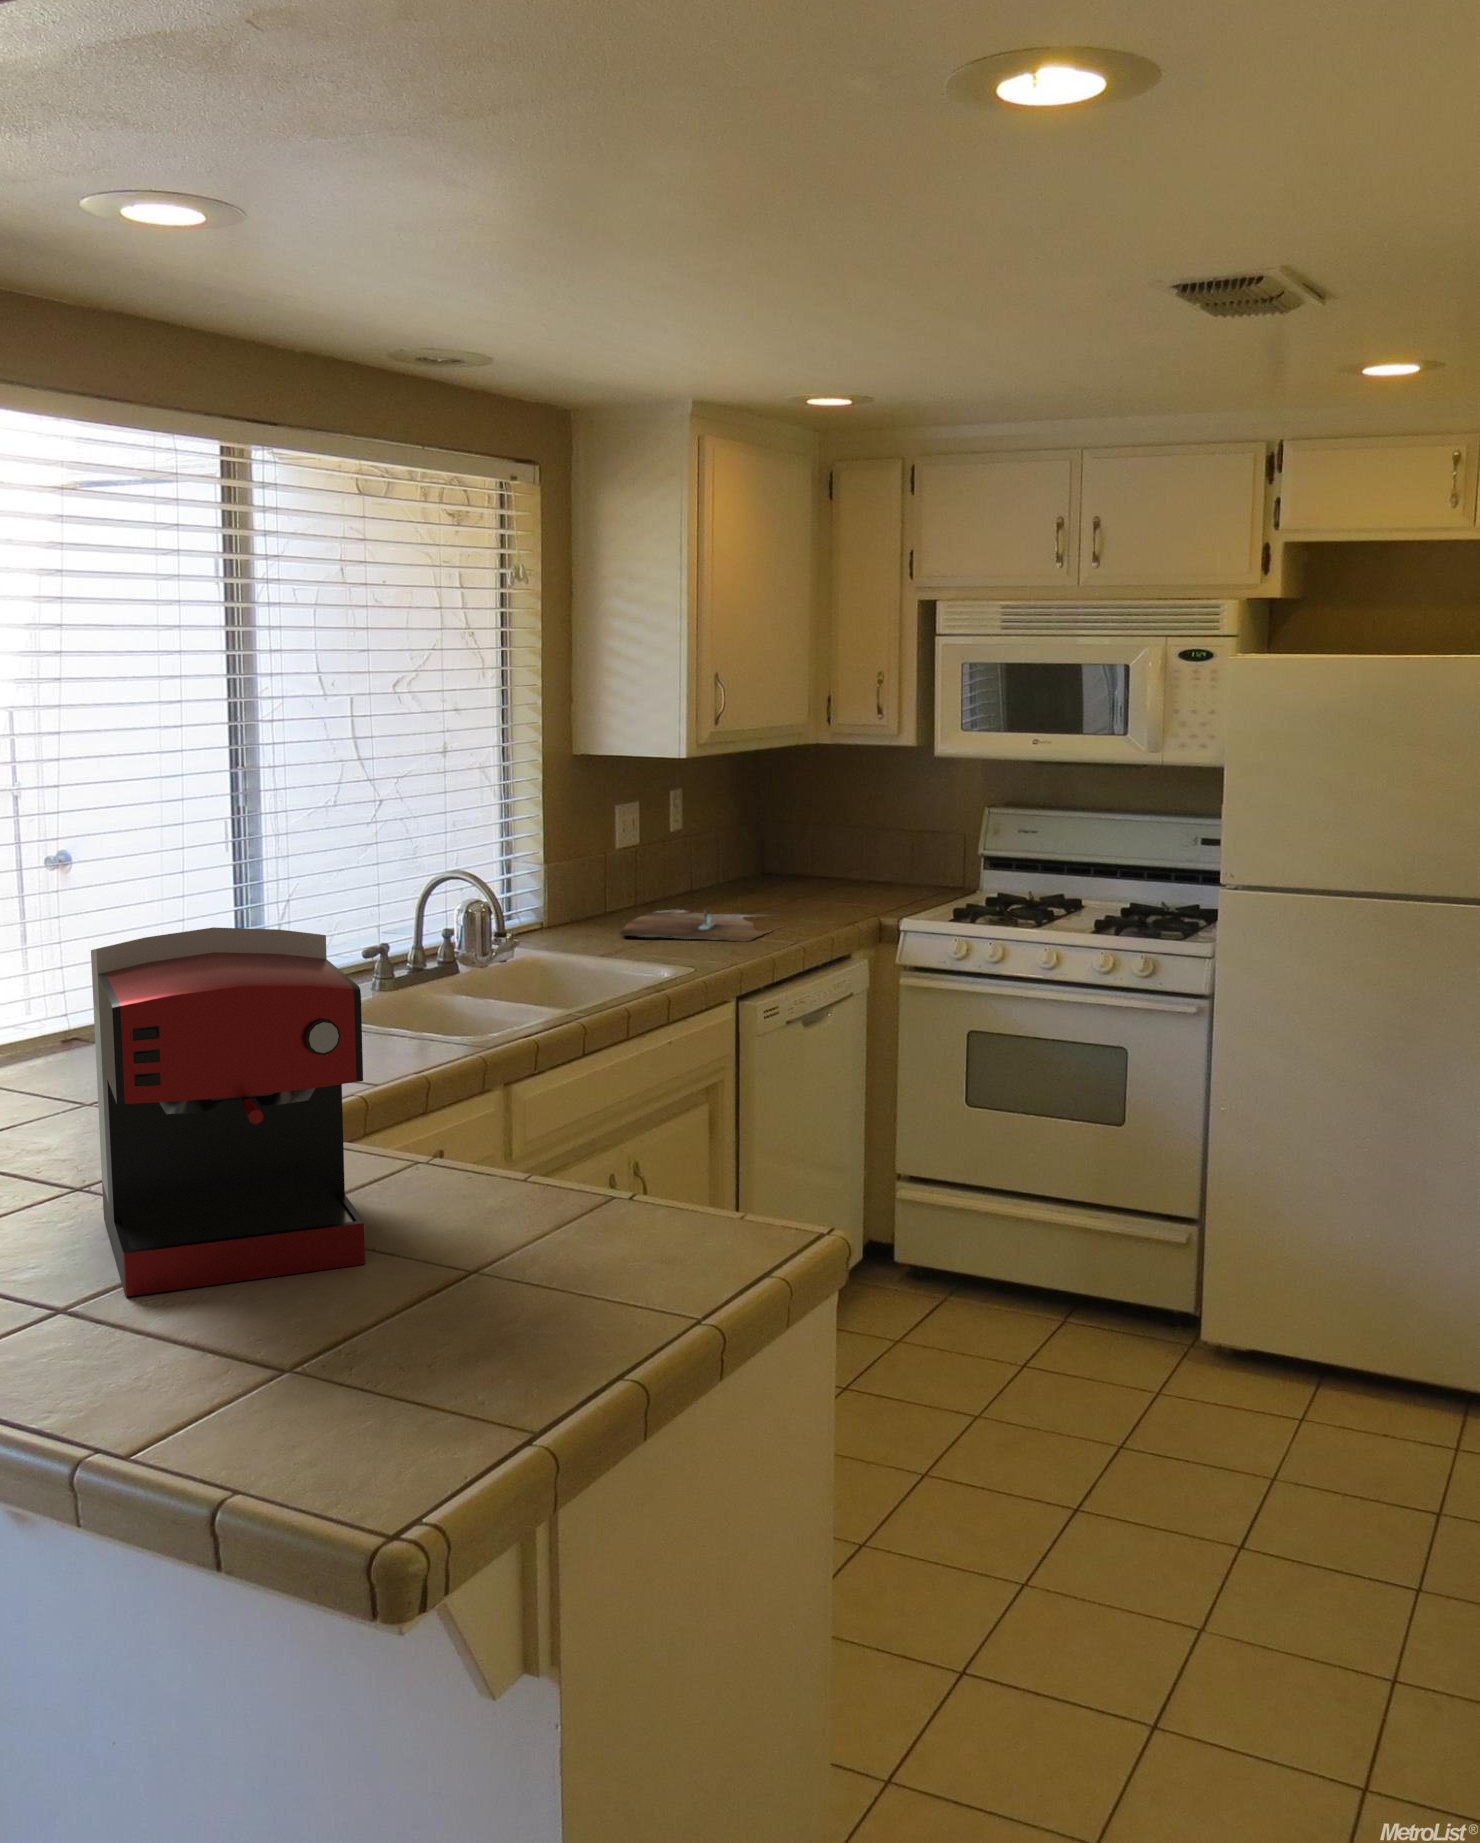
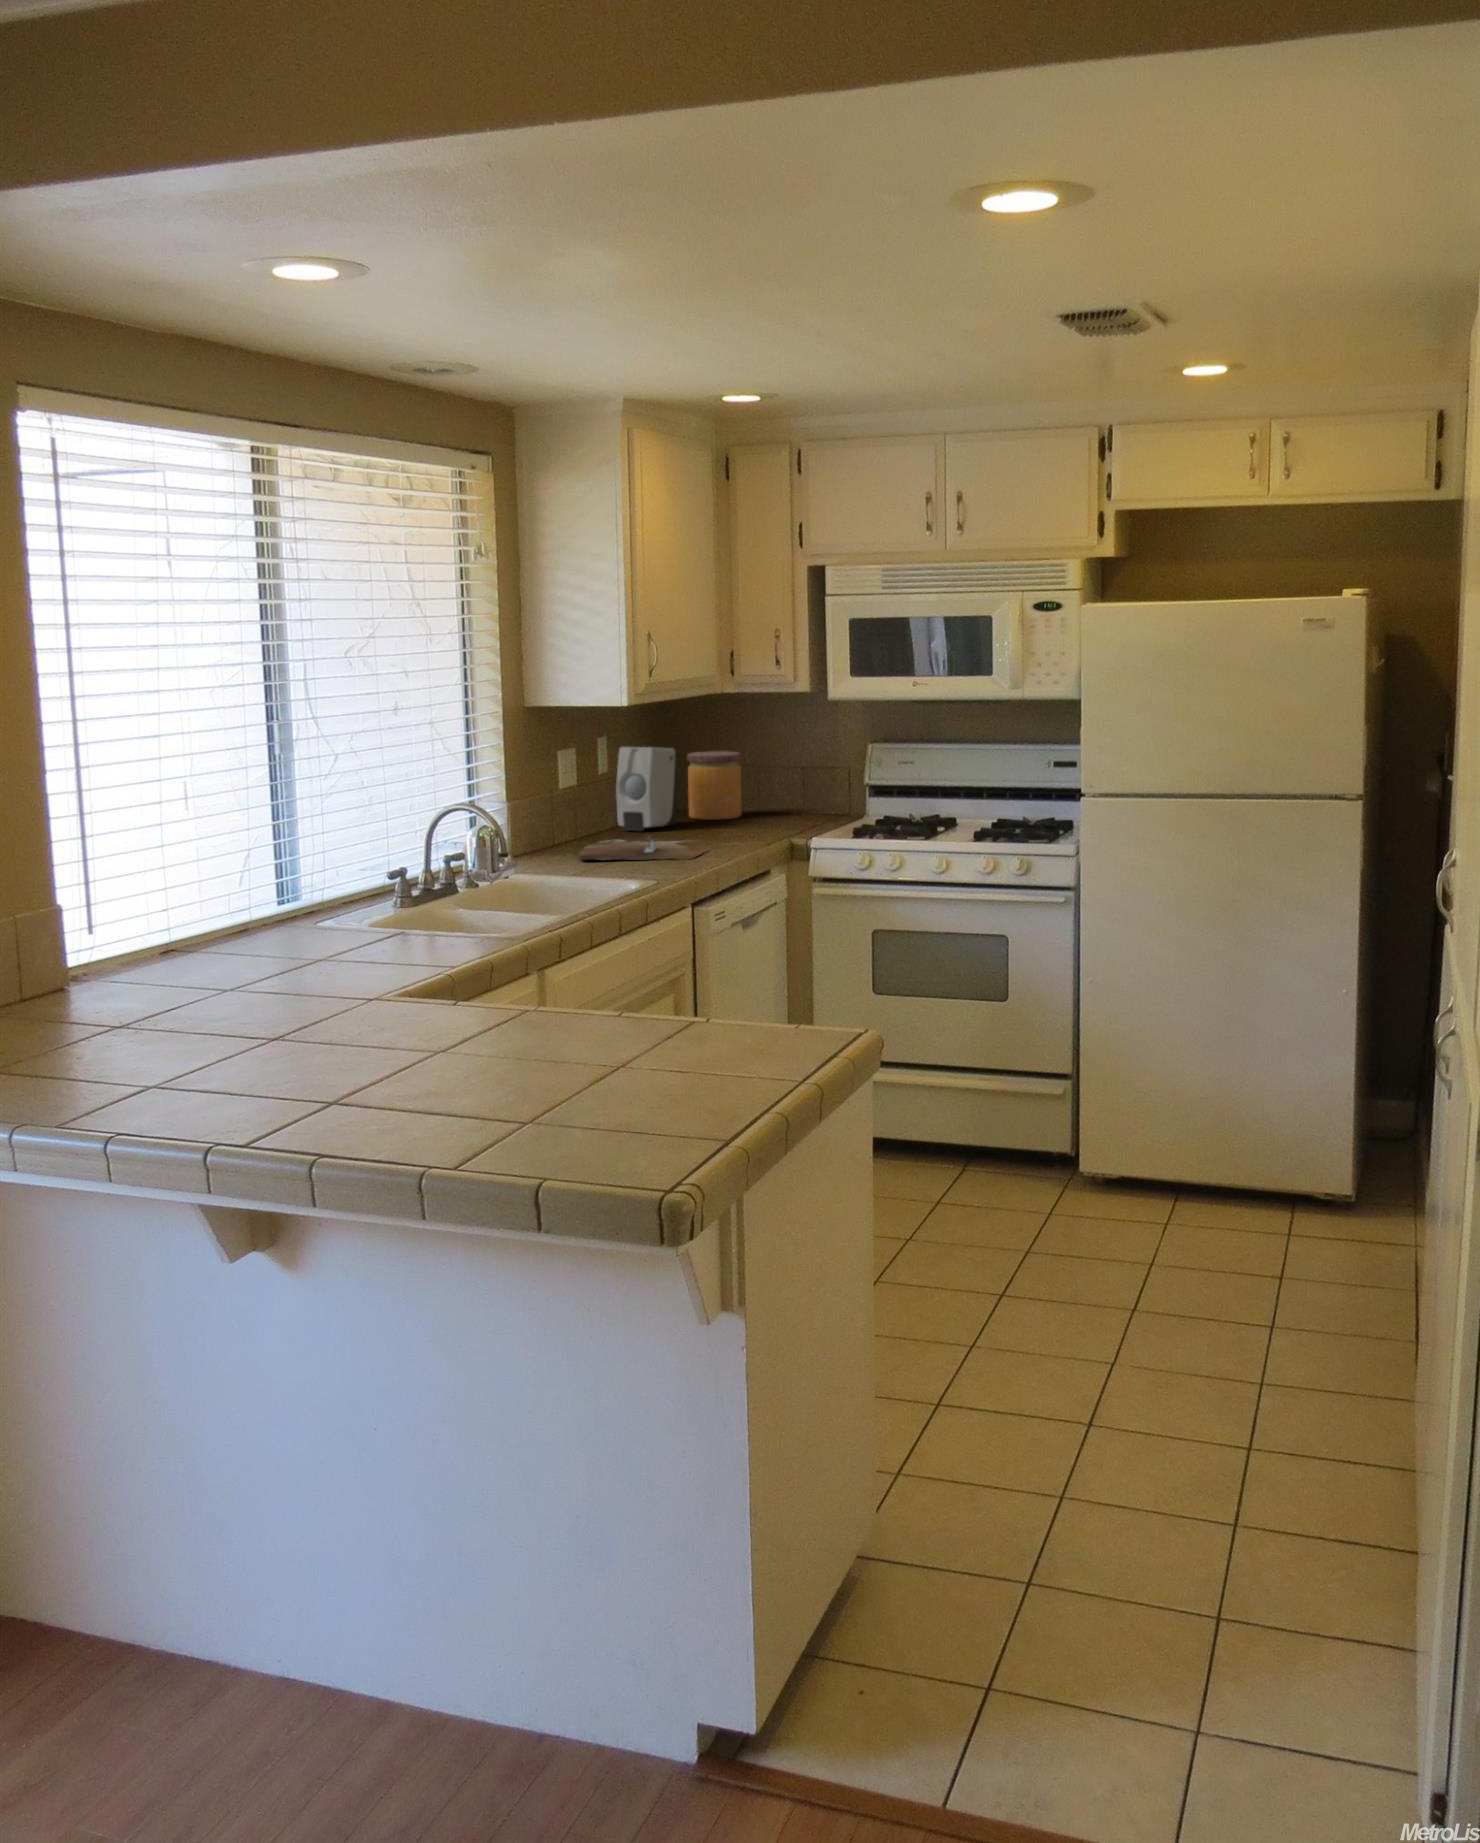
soap dispenser: none [687,801,762,899] -> present [616,747,677,831]
jar: none [776,808,839,888] -> present [687,751,742,820]
coffee maker: present [91,927,366,1296] -> none [300,820,538,1092]

